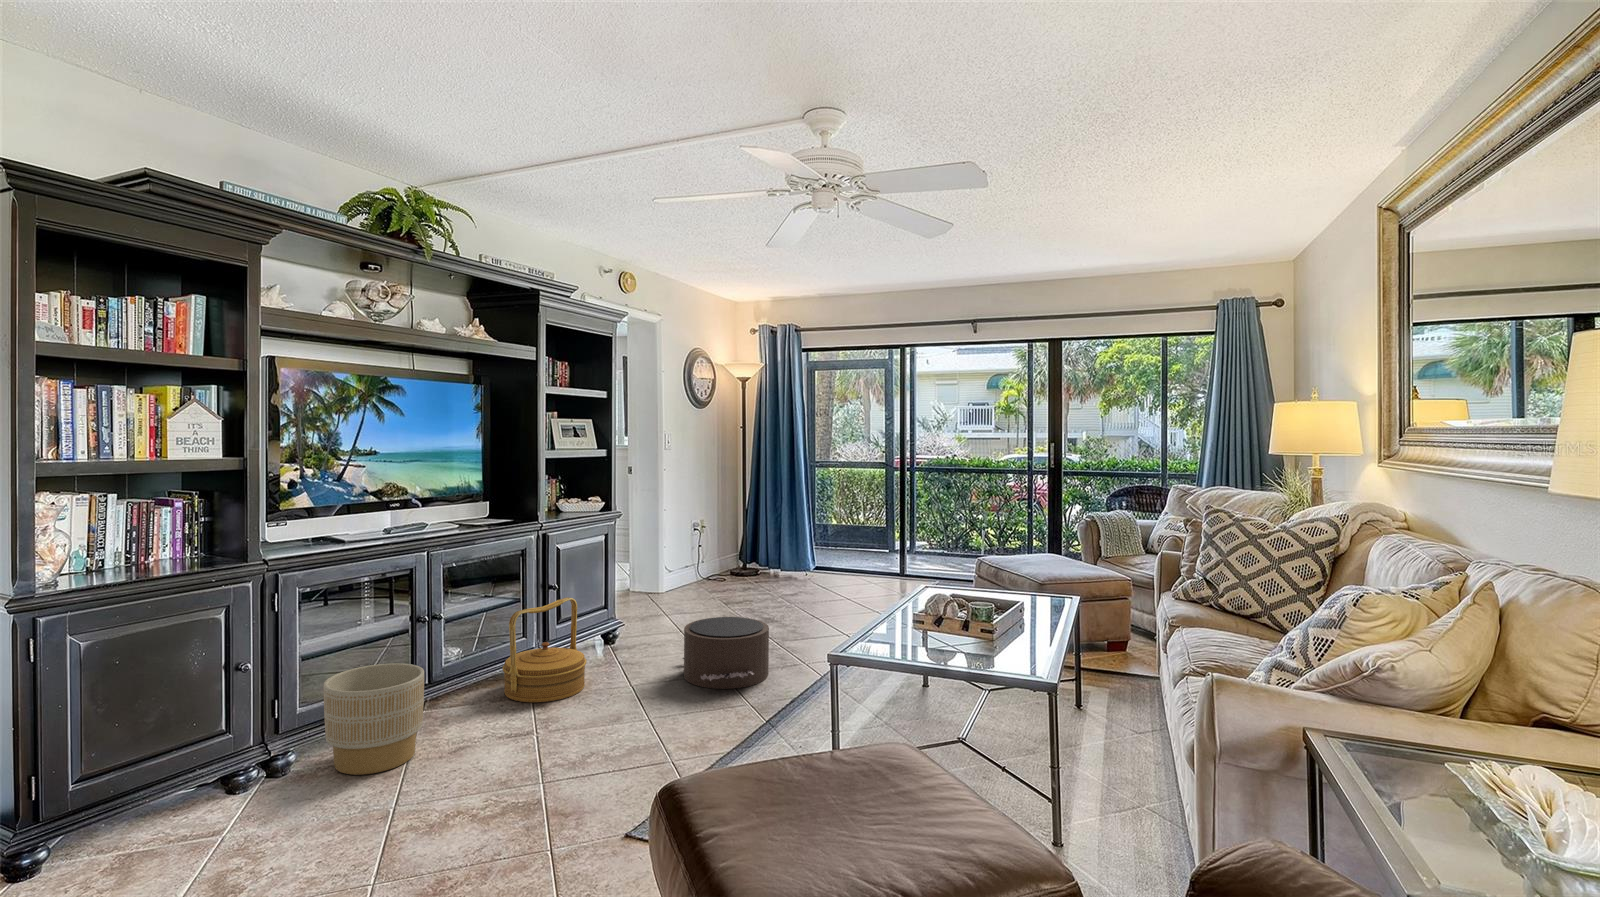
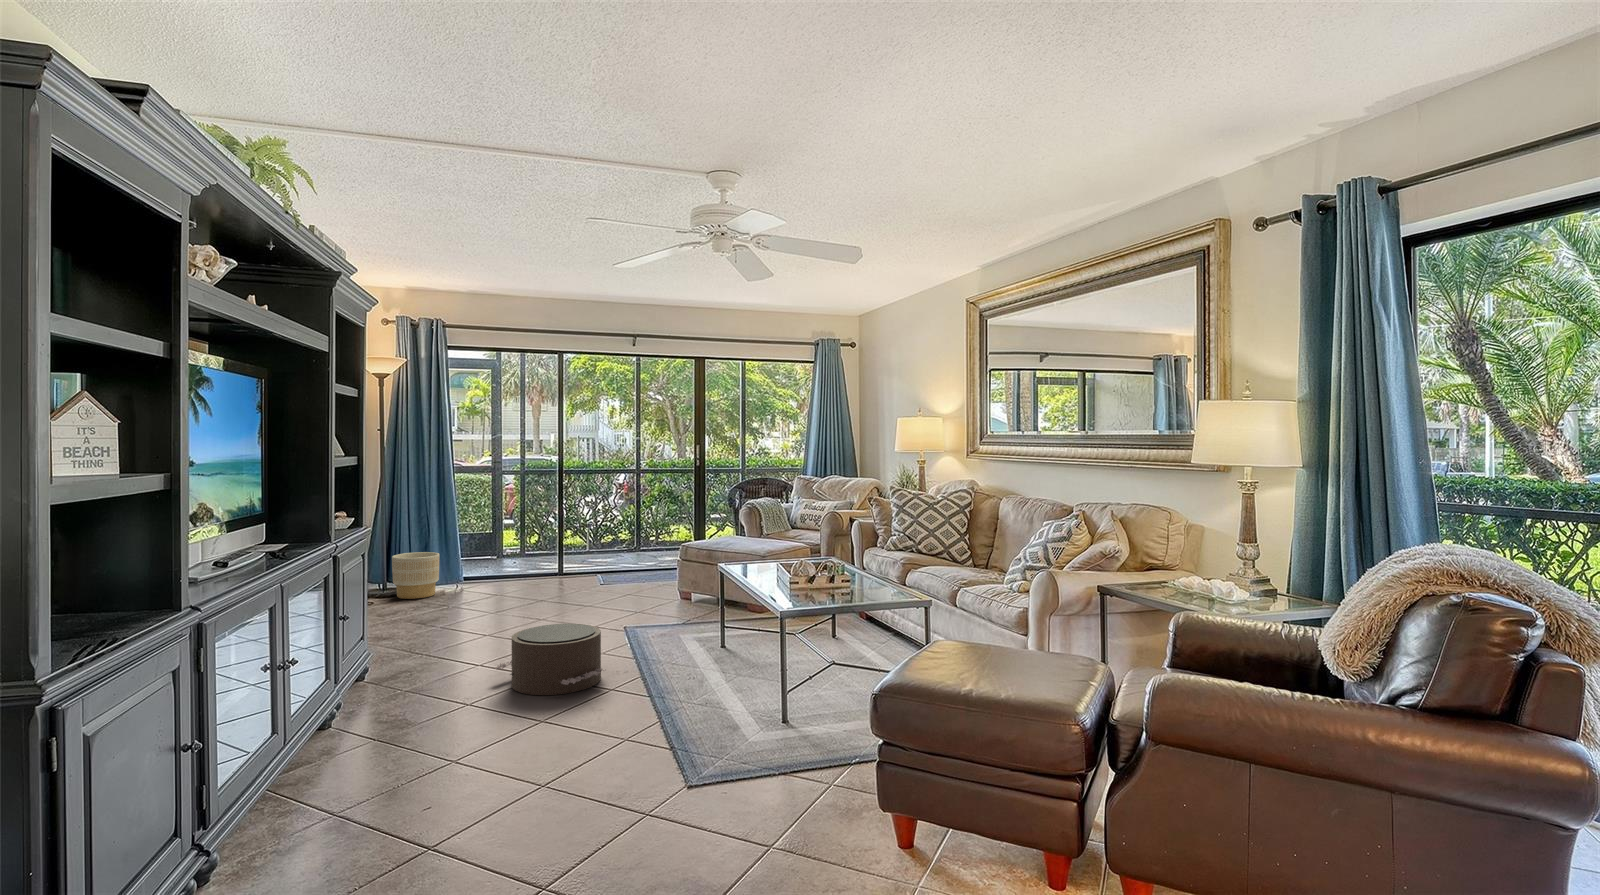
woven basket: present [502,597,587,703] -> none [328,629,434,755]
planter: present [324,663,424,775] -> present [392,552,439,599]

